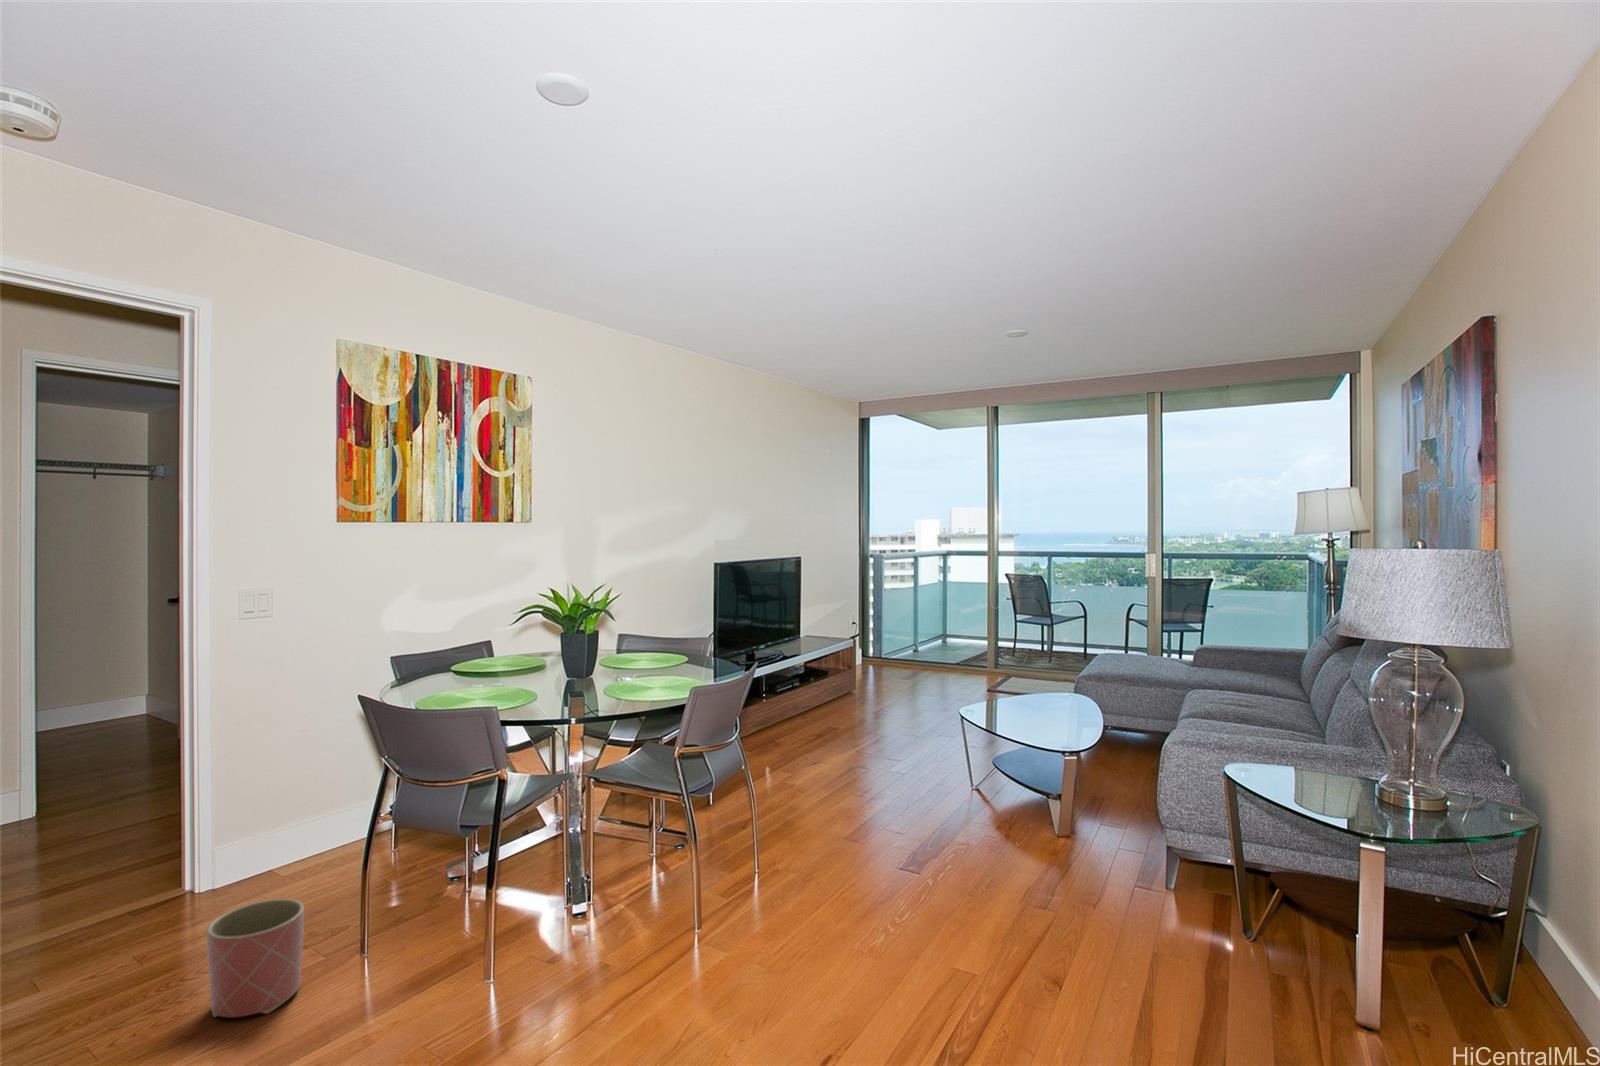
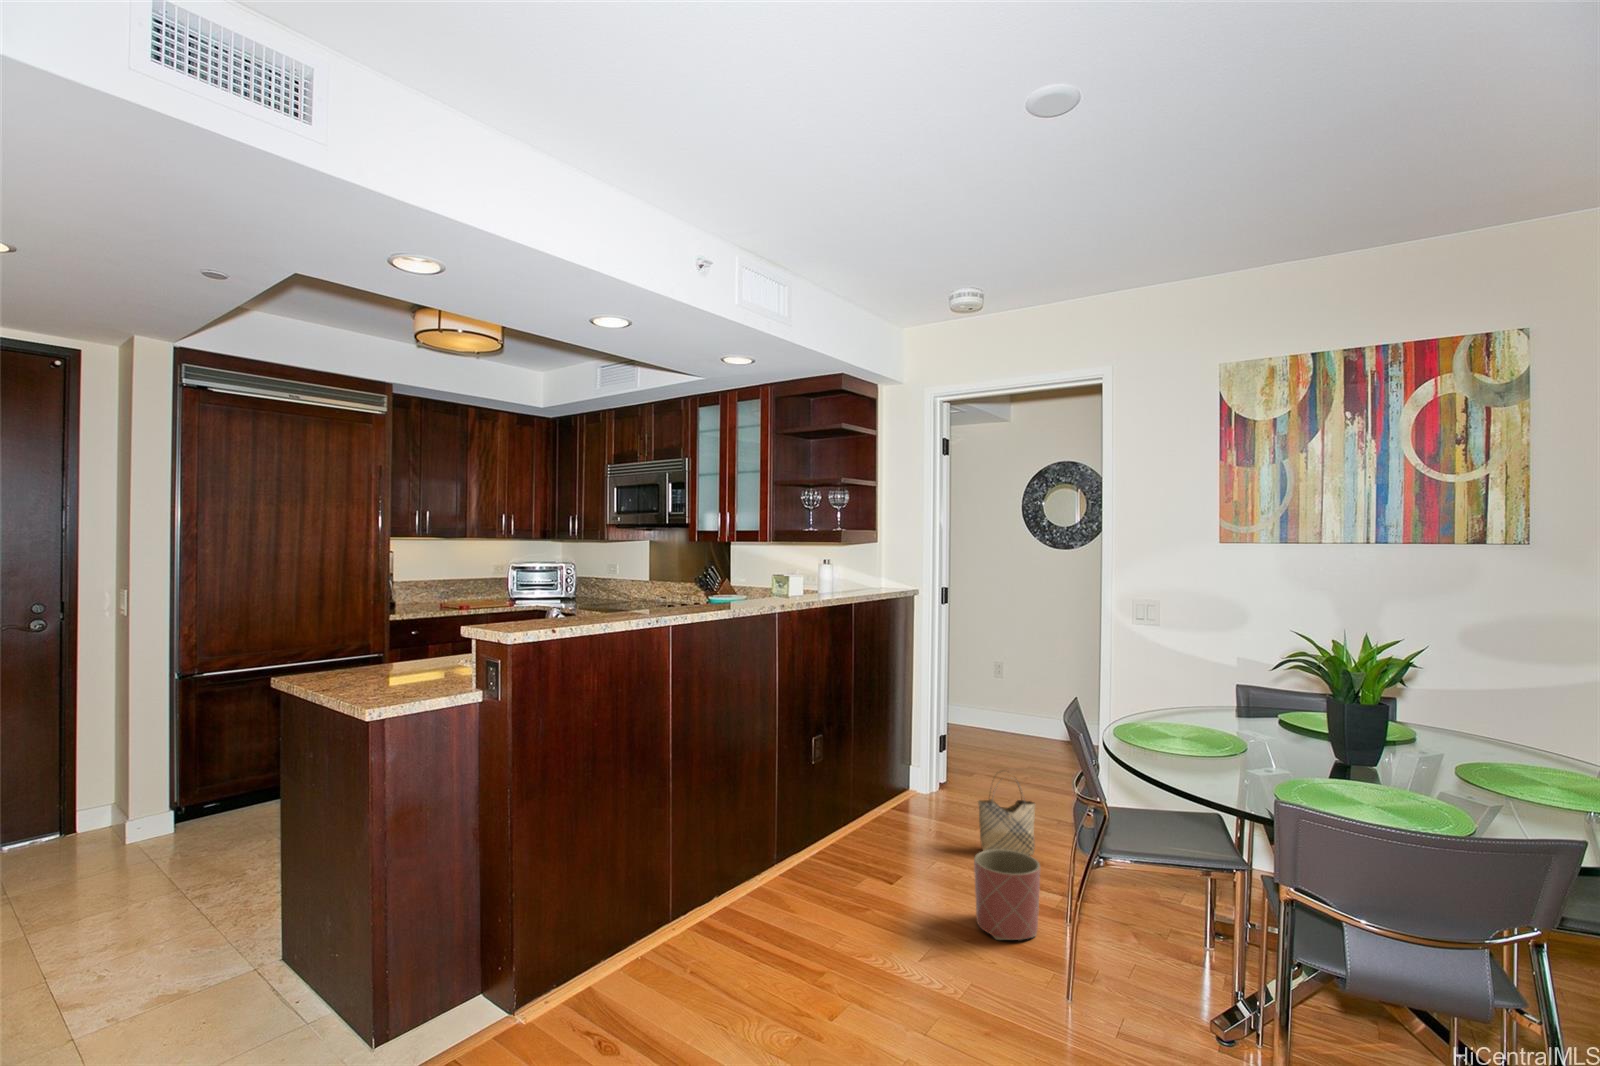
woven basket: none [52,842,148,968] -> present [978,779,1035,855]

